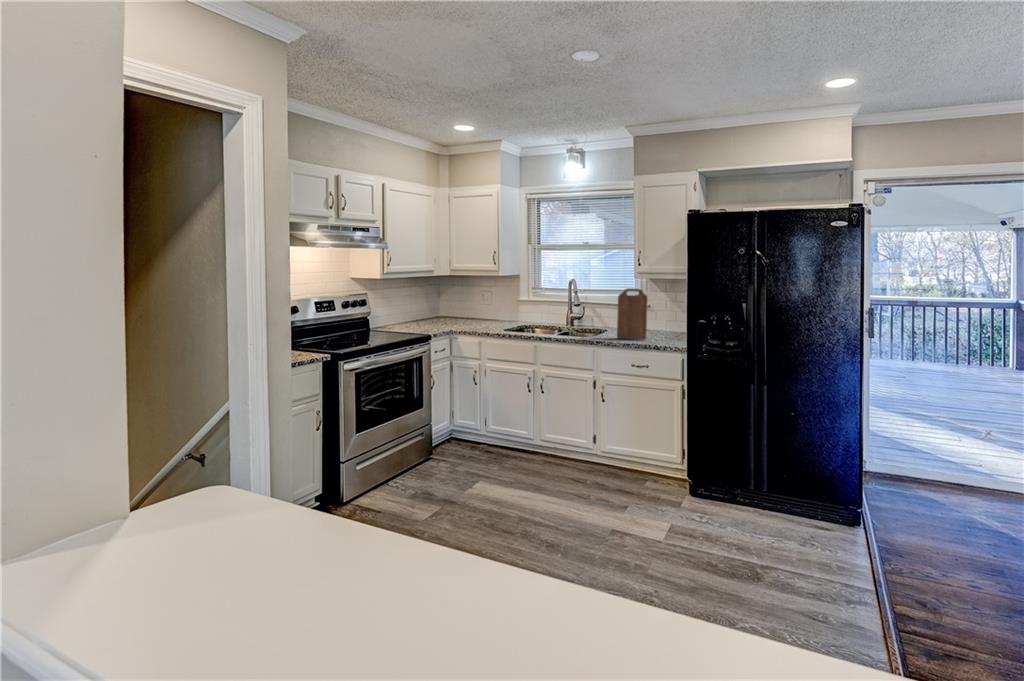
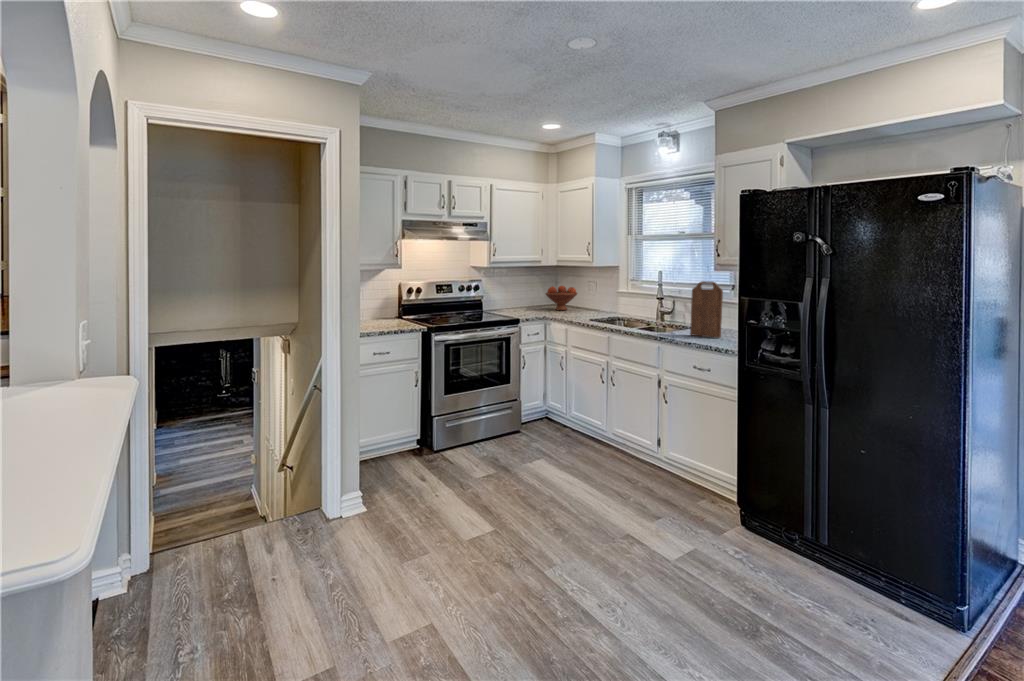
fruit bowl: none [438,295,472,320] -> present [545,286,577,310]

